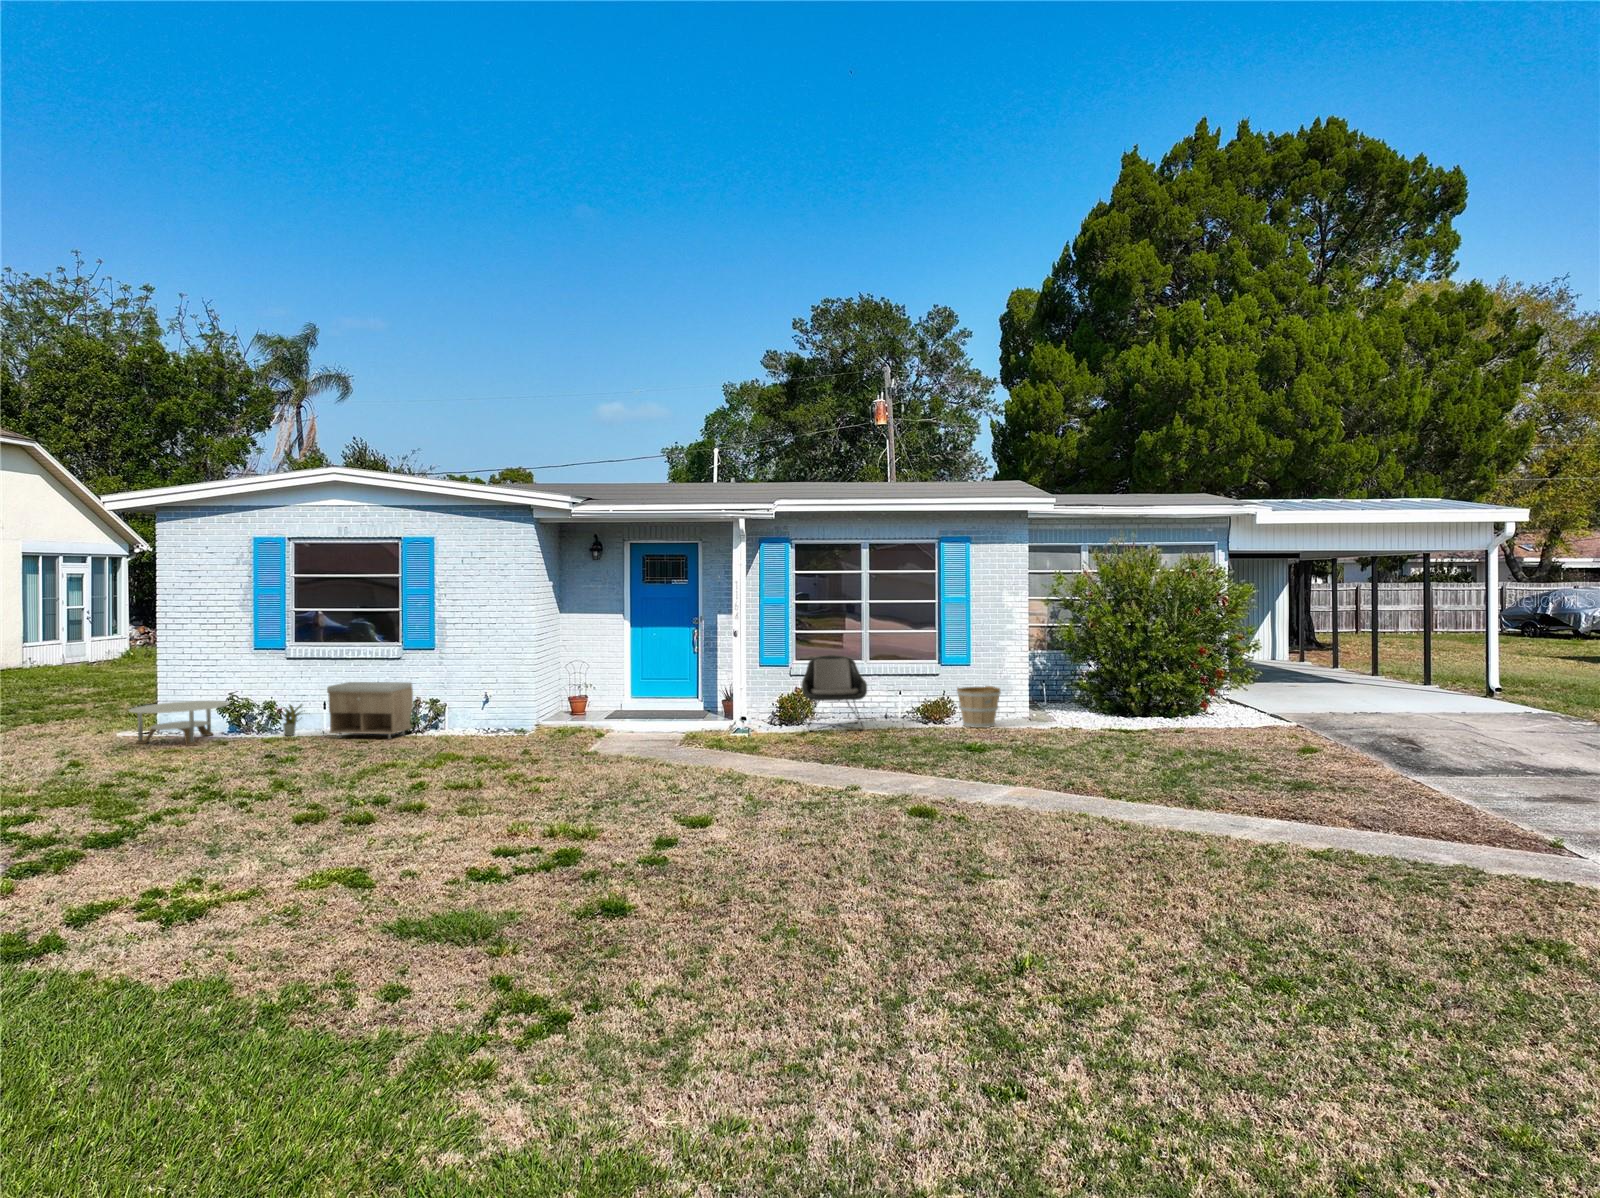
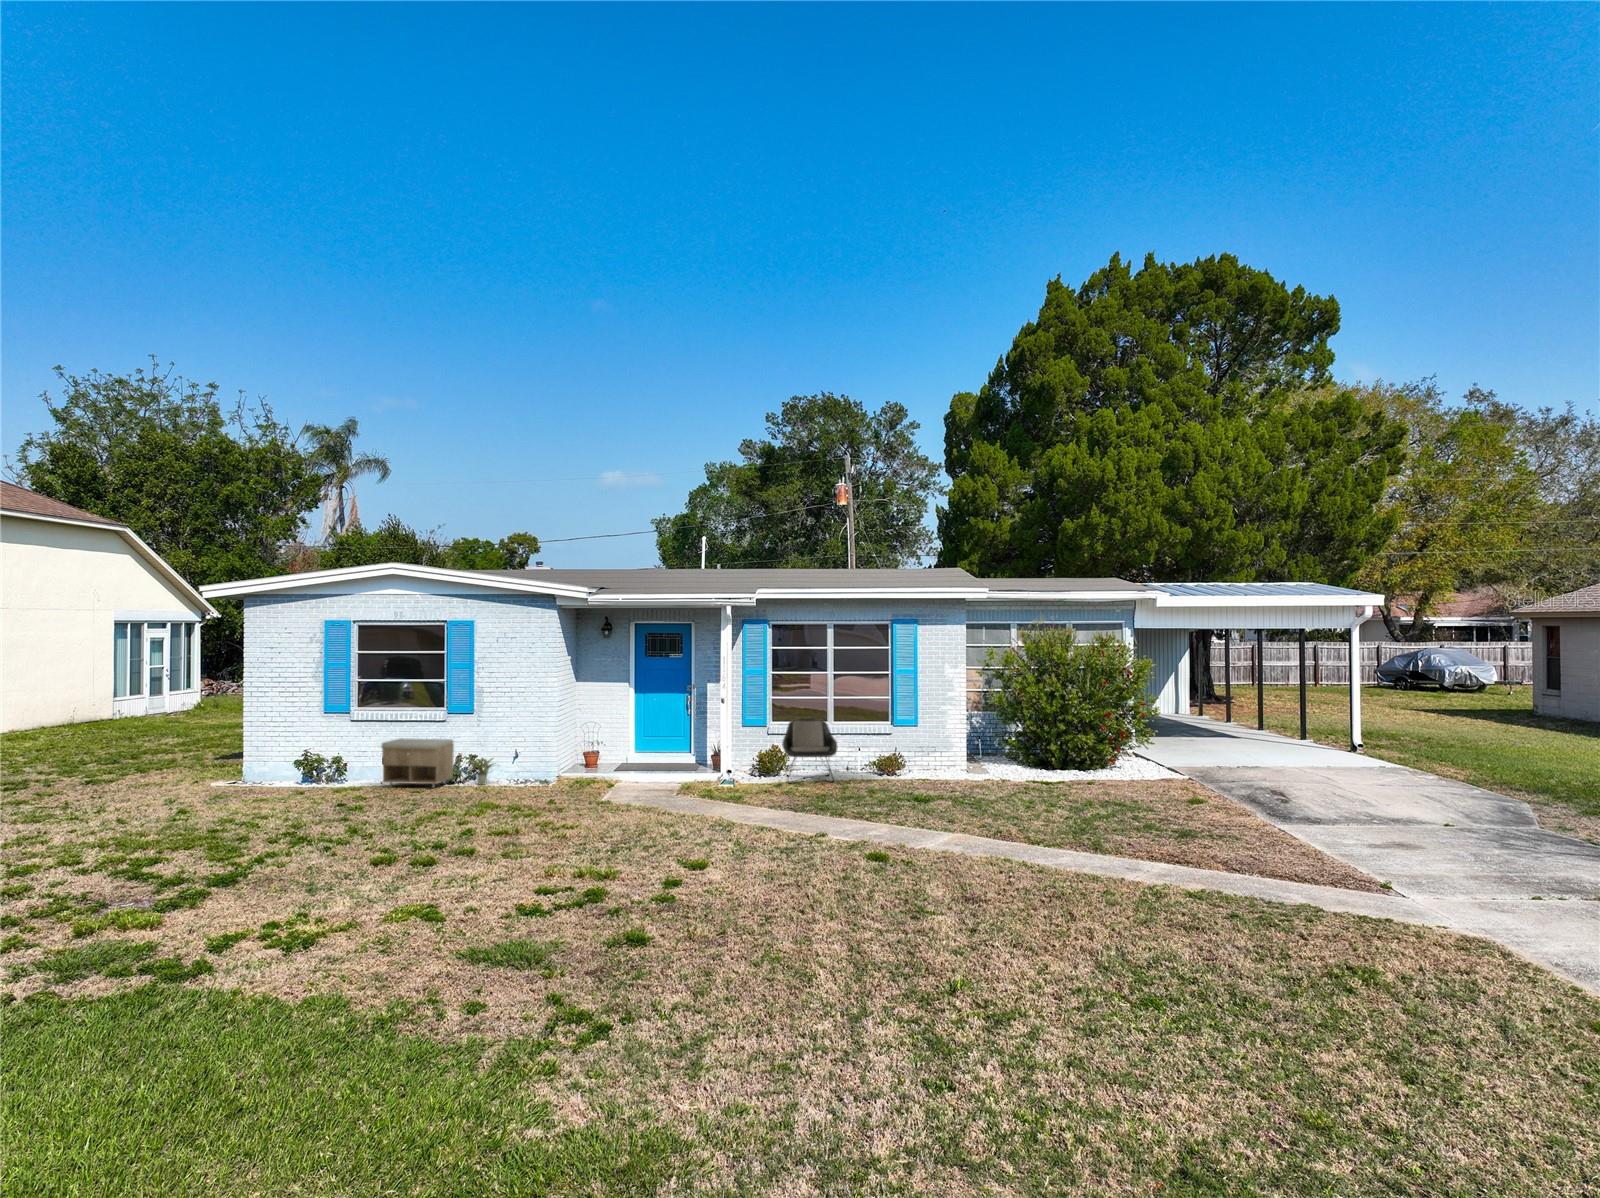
wooden bucket: present [957,686,1001,728] -> none [912,745,949,780]
round table: present [129,701,229,746] -> none [211,754,297,794]
potted plant: present [268,704,302,736] -> present [473,759,494,785]

